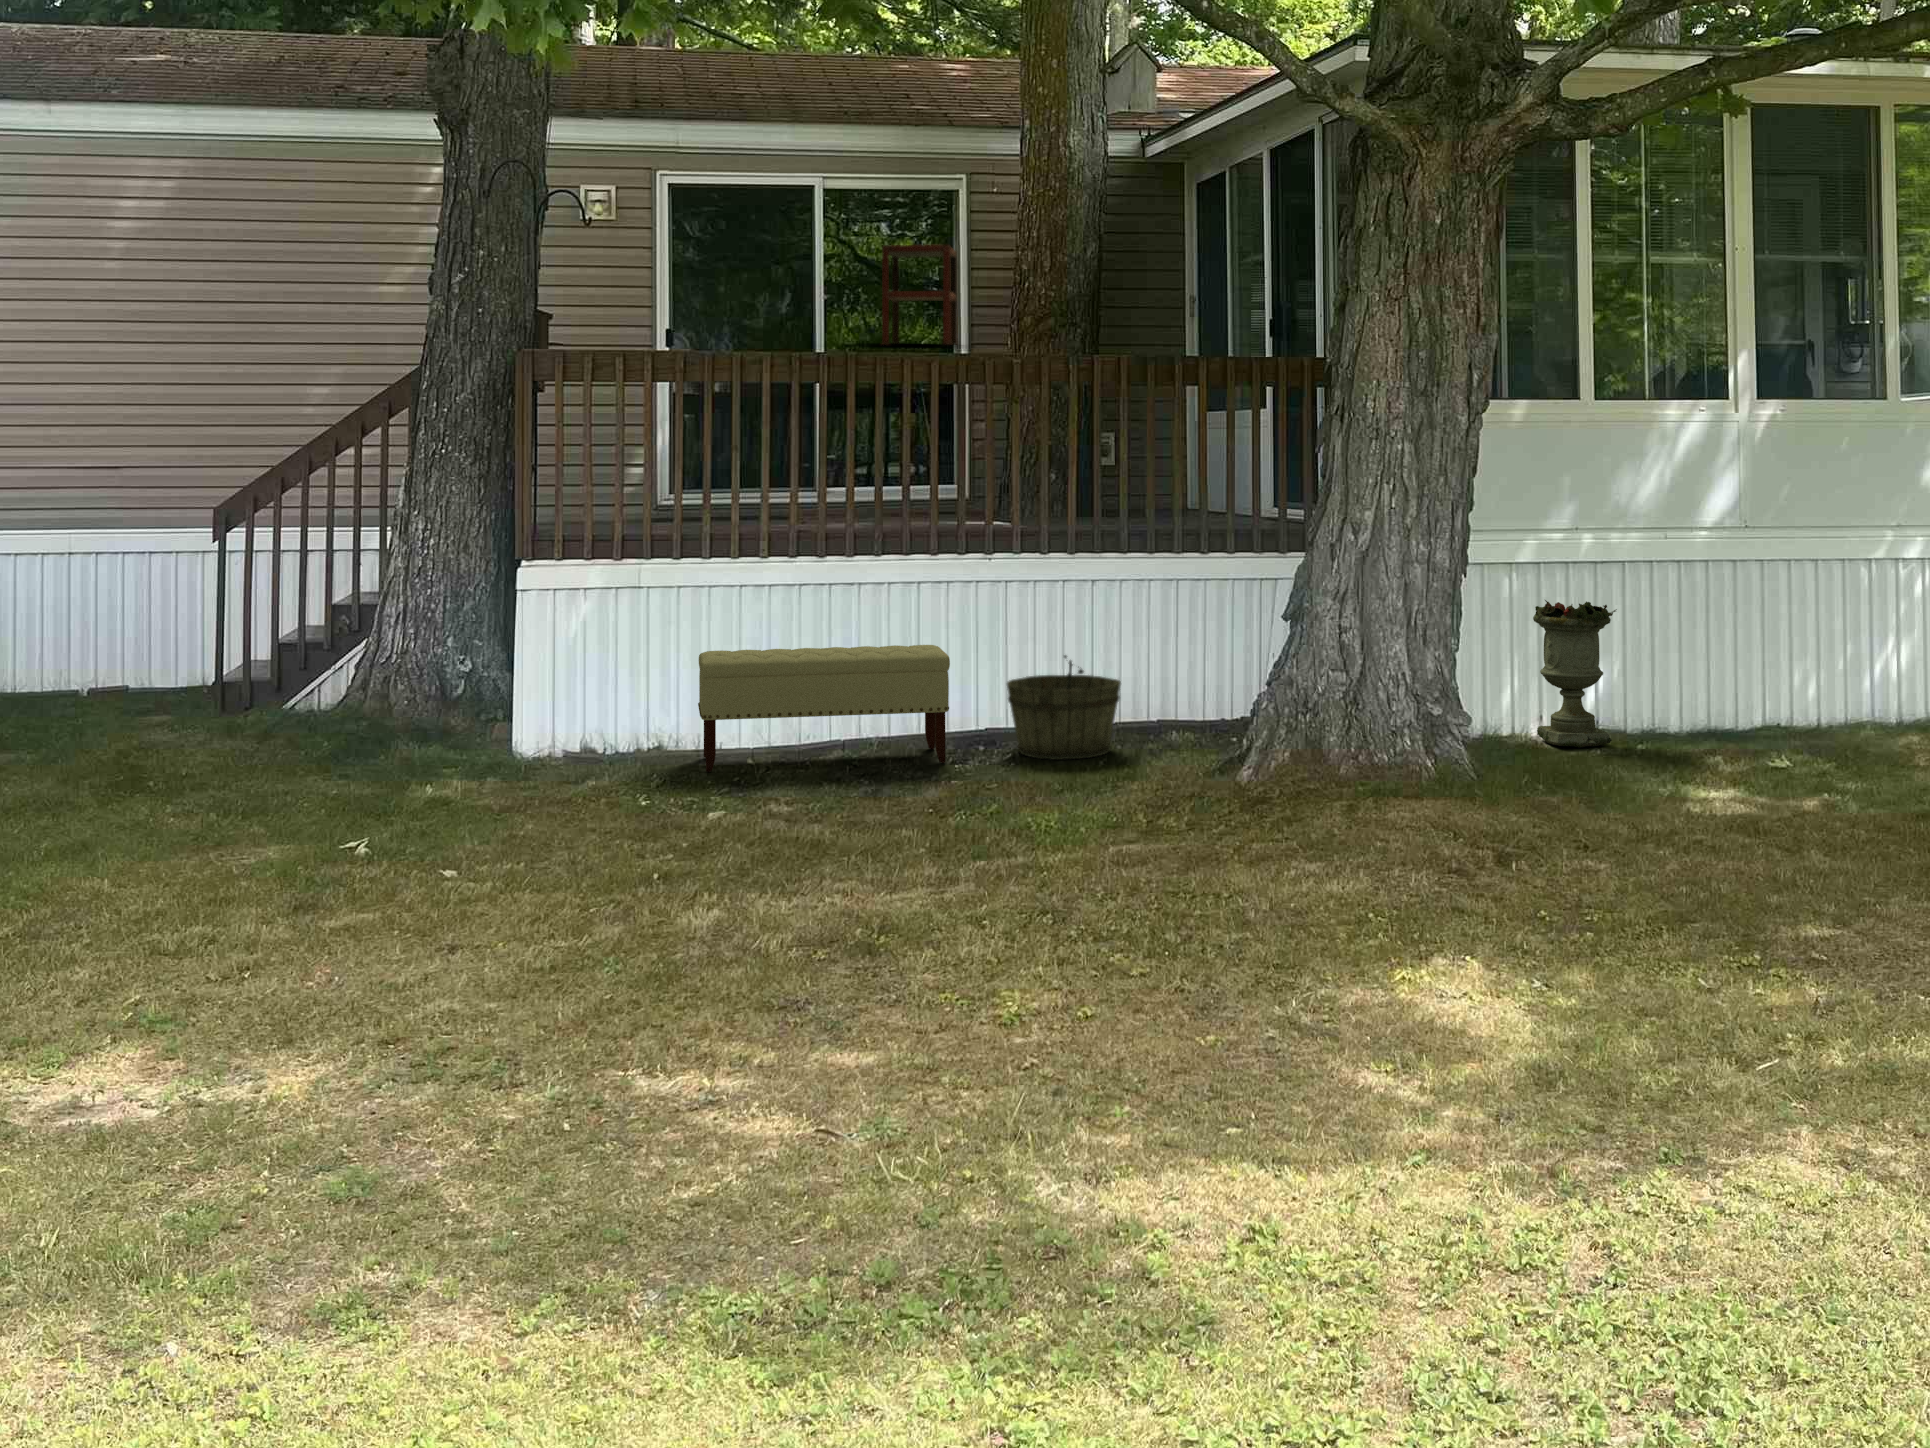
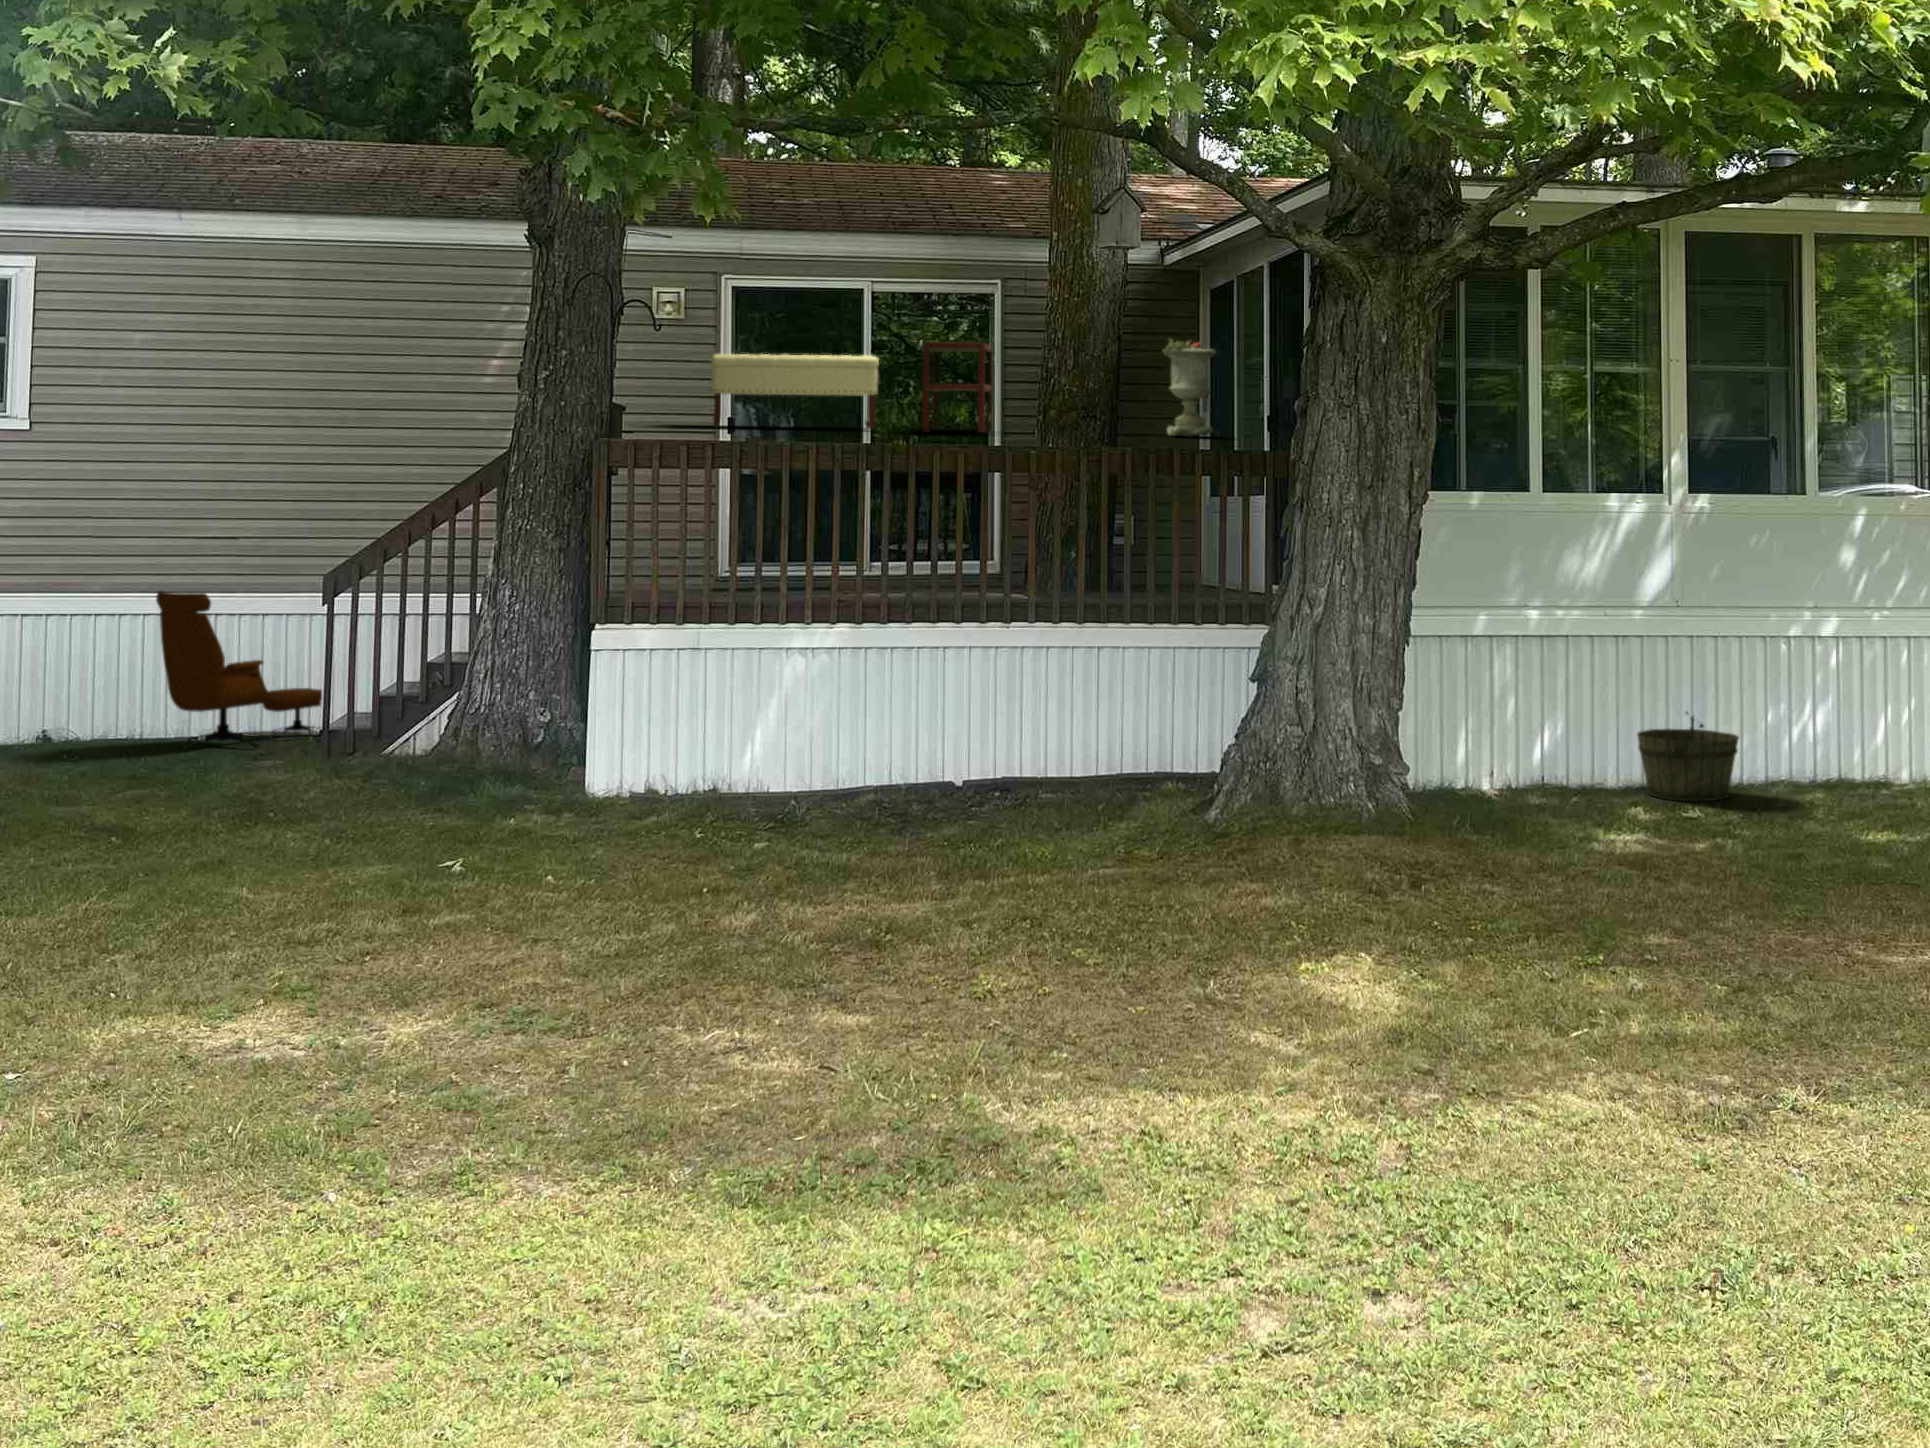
lounge chair: none [24,527,229,707] -> present [156,591,322,751]
planter: present [1533,600,1617,747] -> present [1163,339,1215,437]
bench: present [698,645,950,772] -> present [711,354,879,428]
wooden bucket: present [1007,655,1121,760] -> present [1637,712,1739,801]

